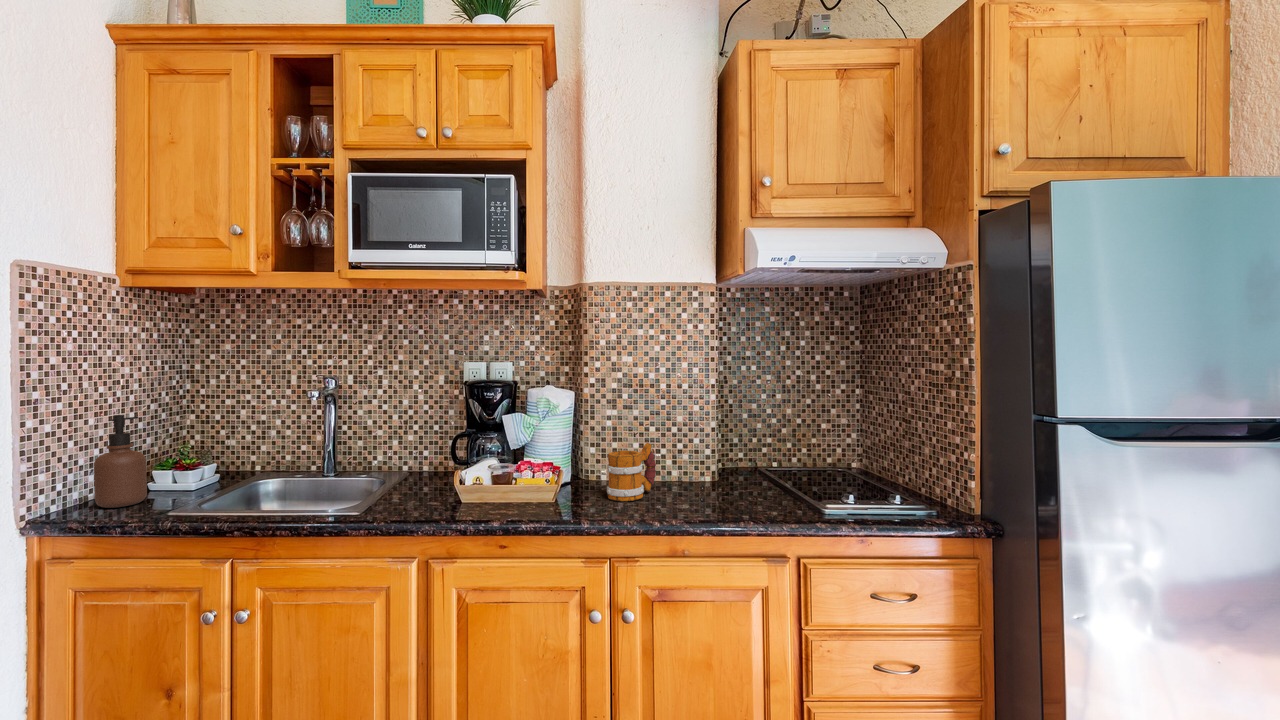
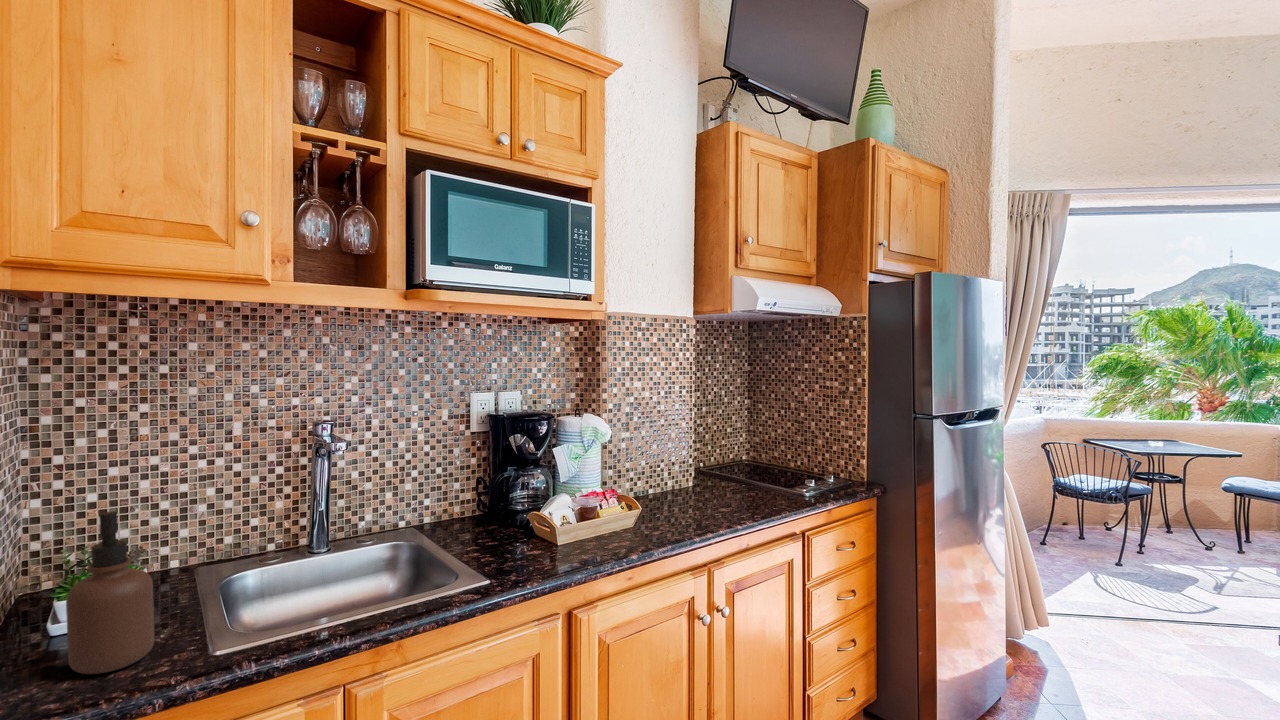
mug: present [607,443,656,501] -> none [672,460,706,515]

